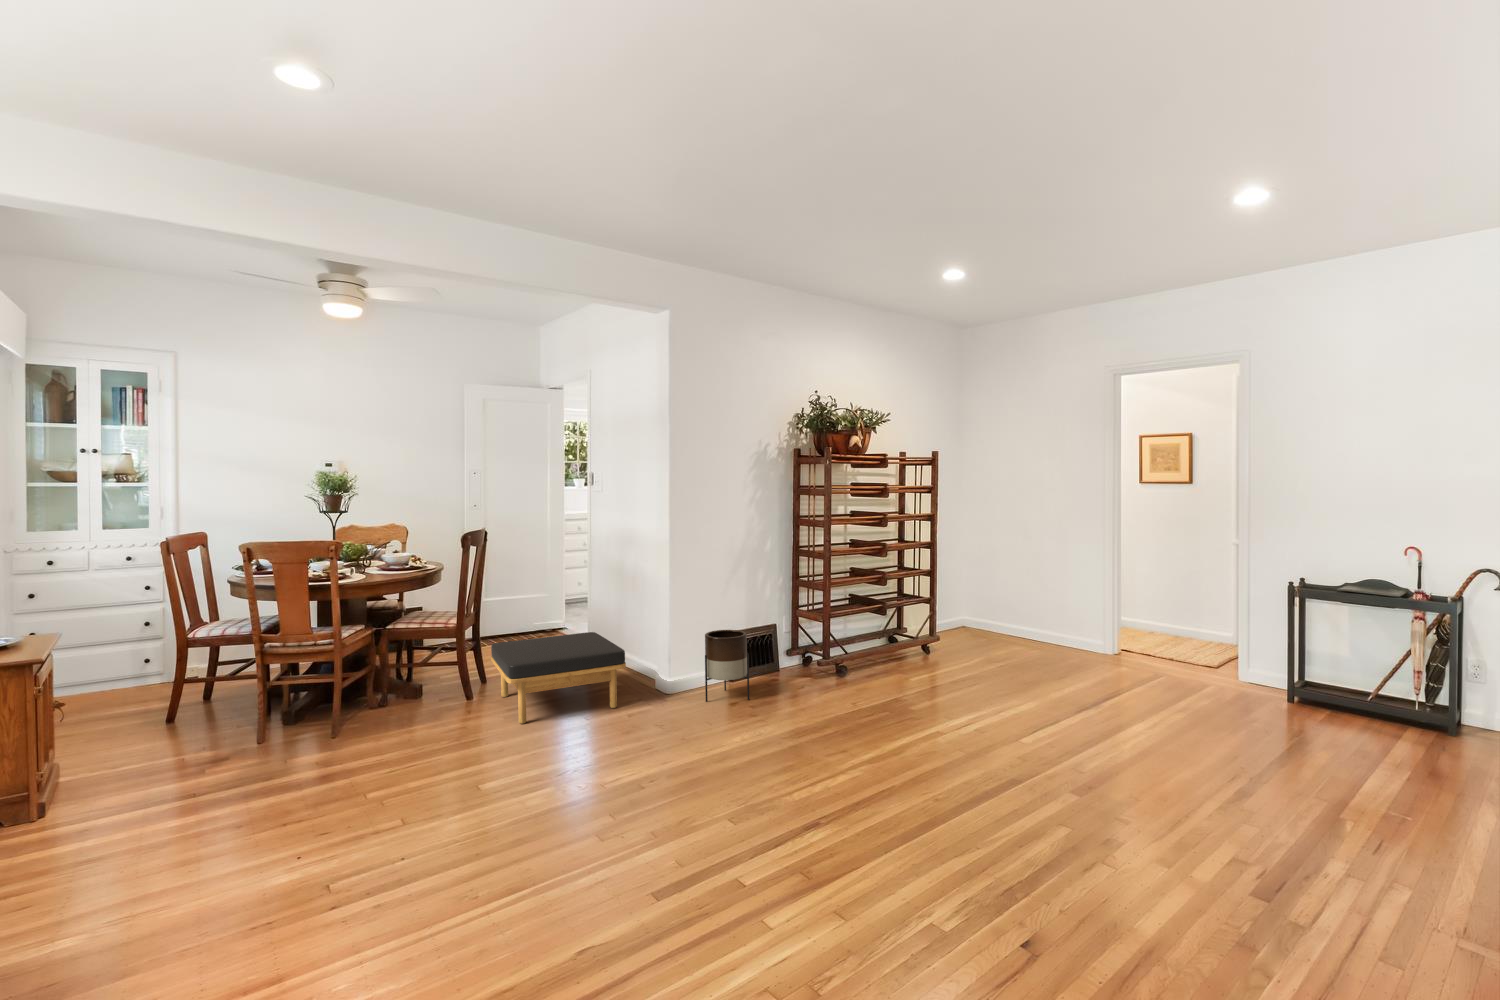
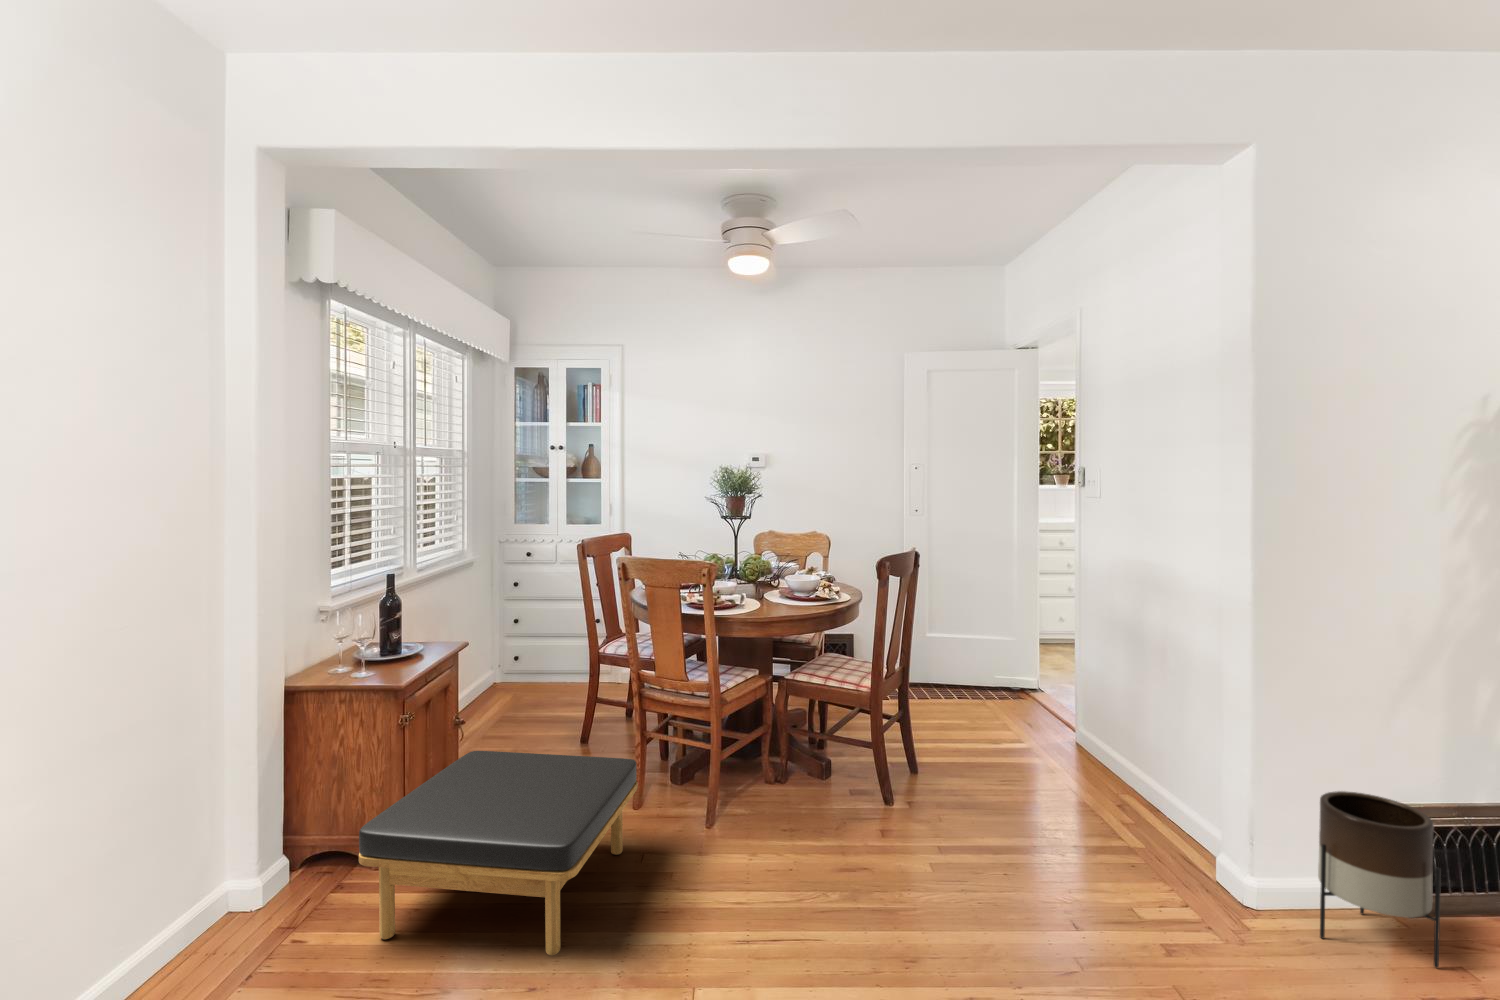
ottoman: present [491,632,626,724] -> present [359,751,638,955]

